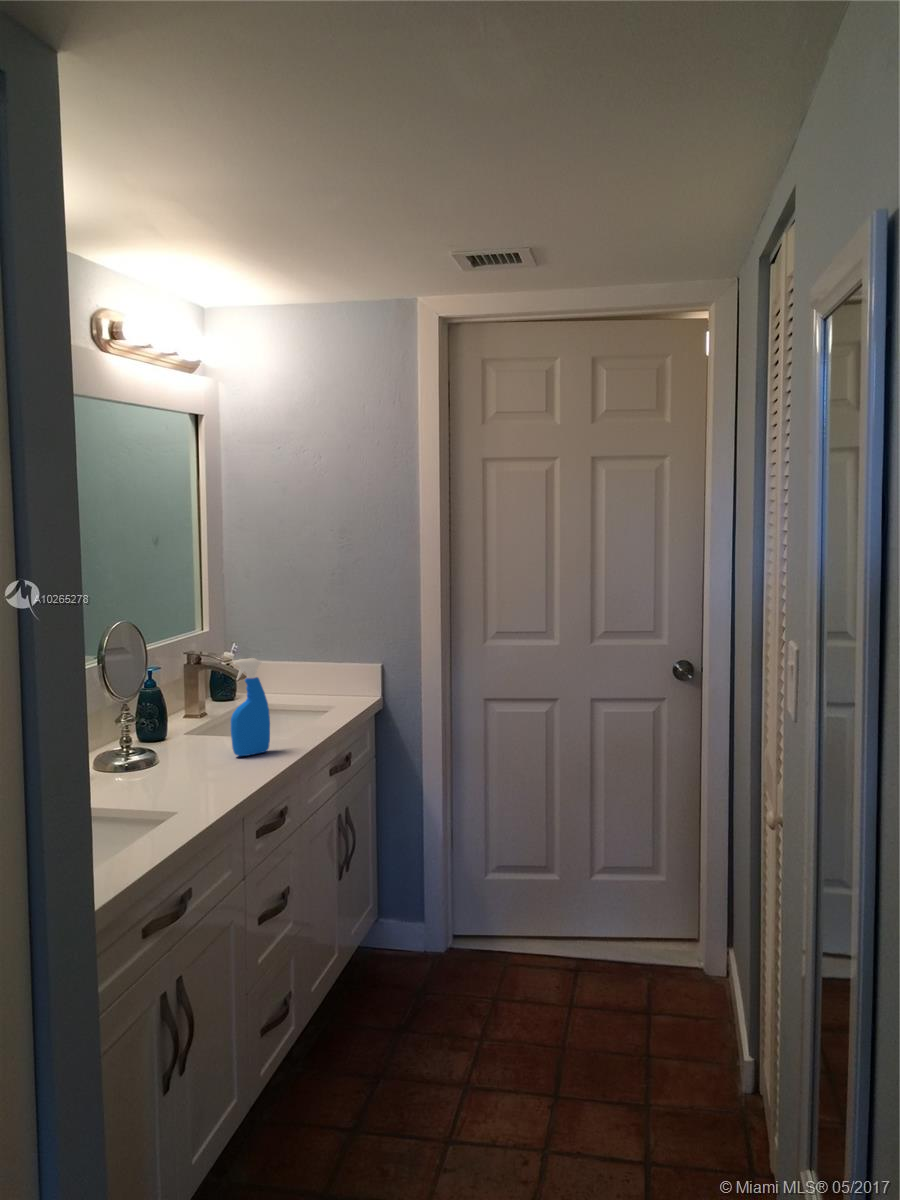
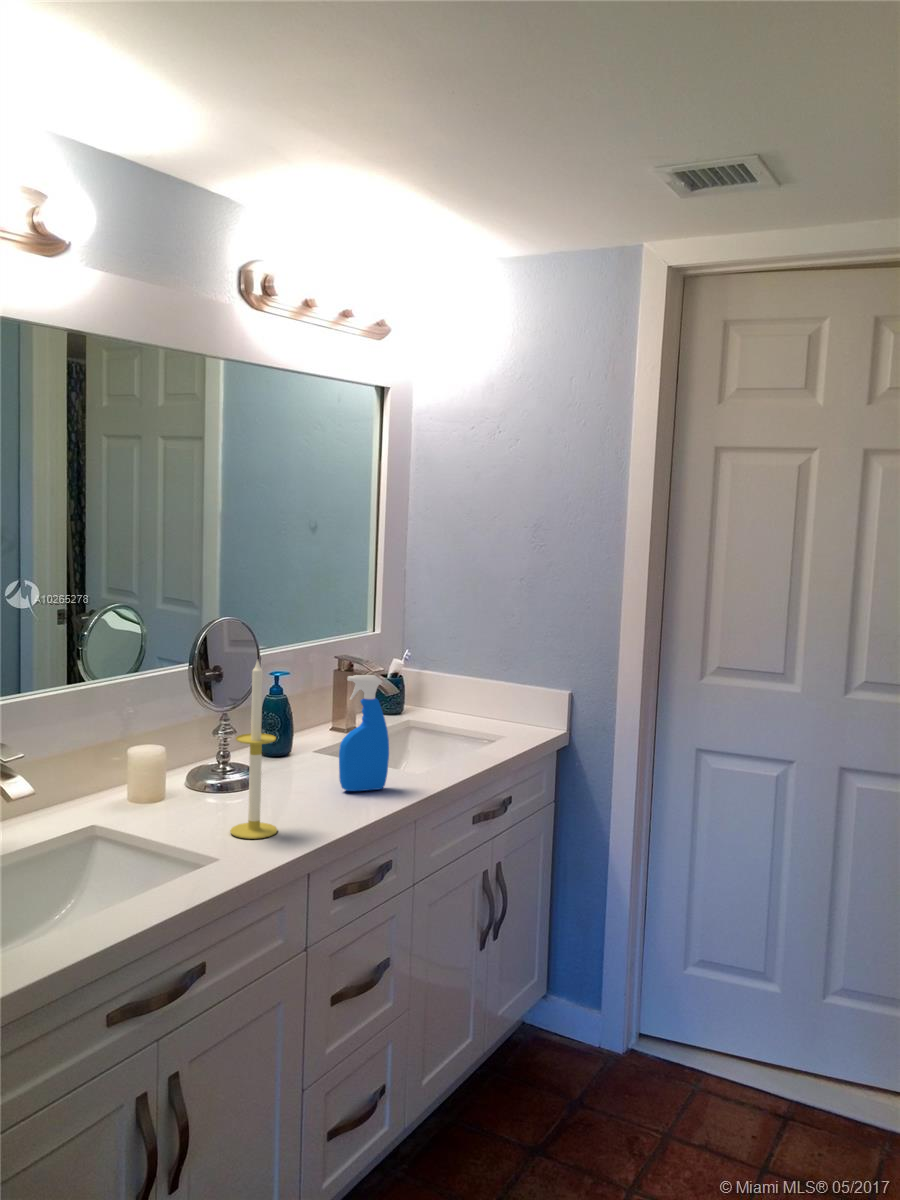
candle: none [170,648,209,796] -> present [230,660,277,839]

